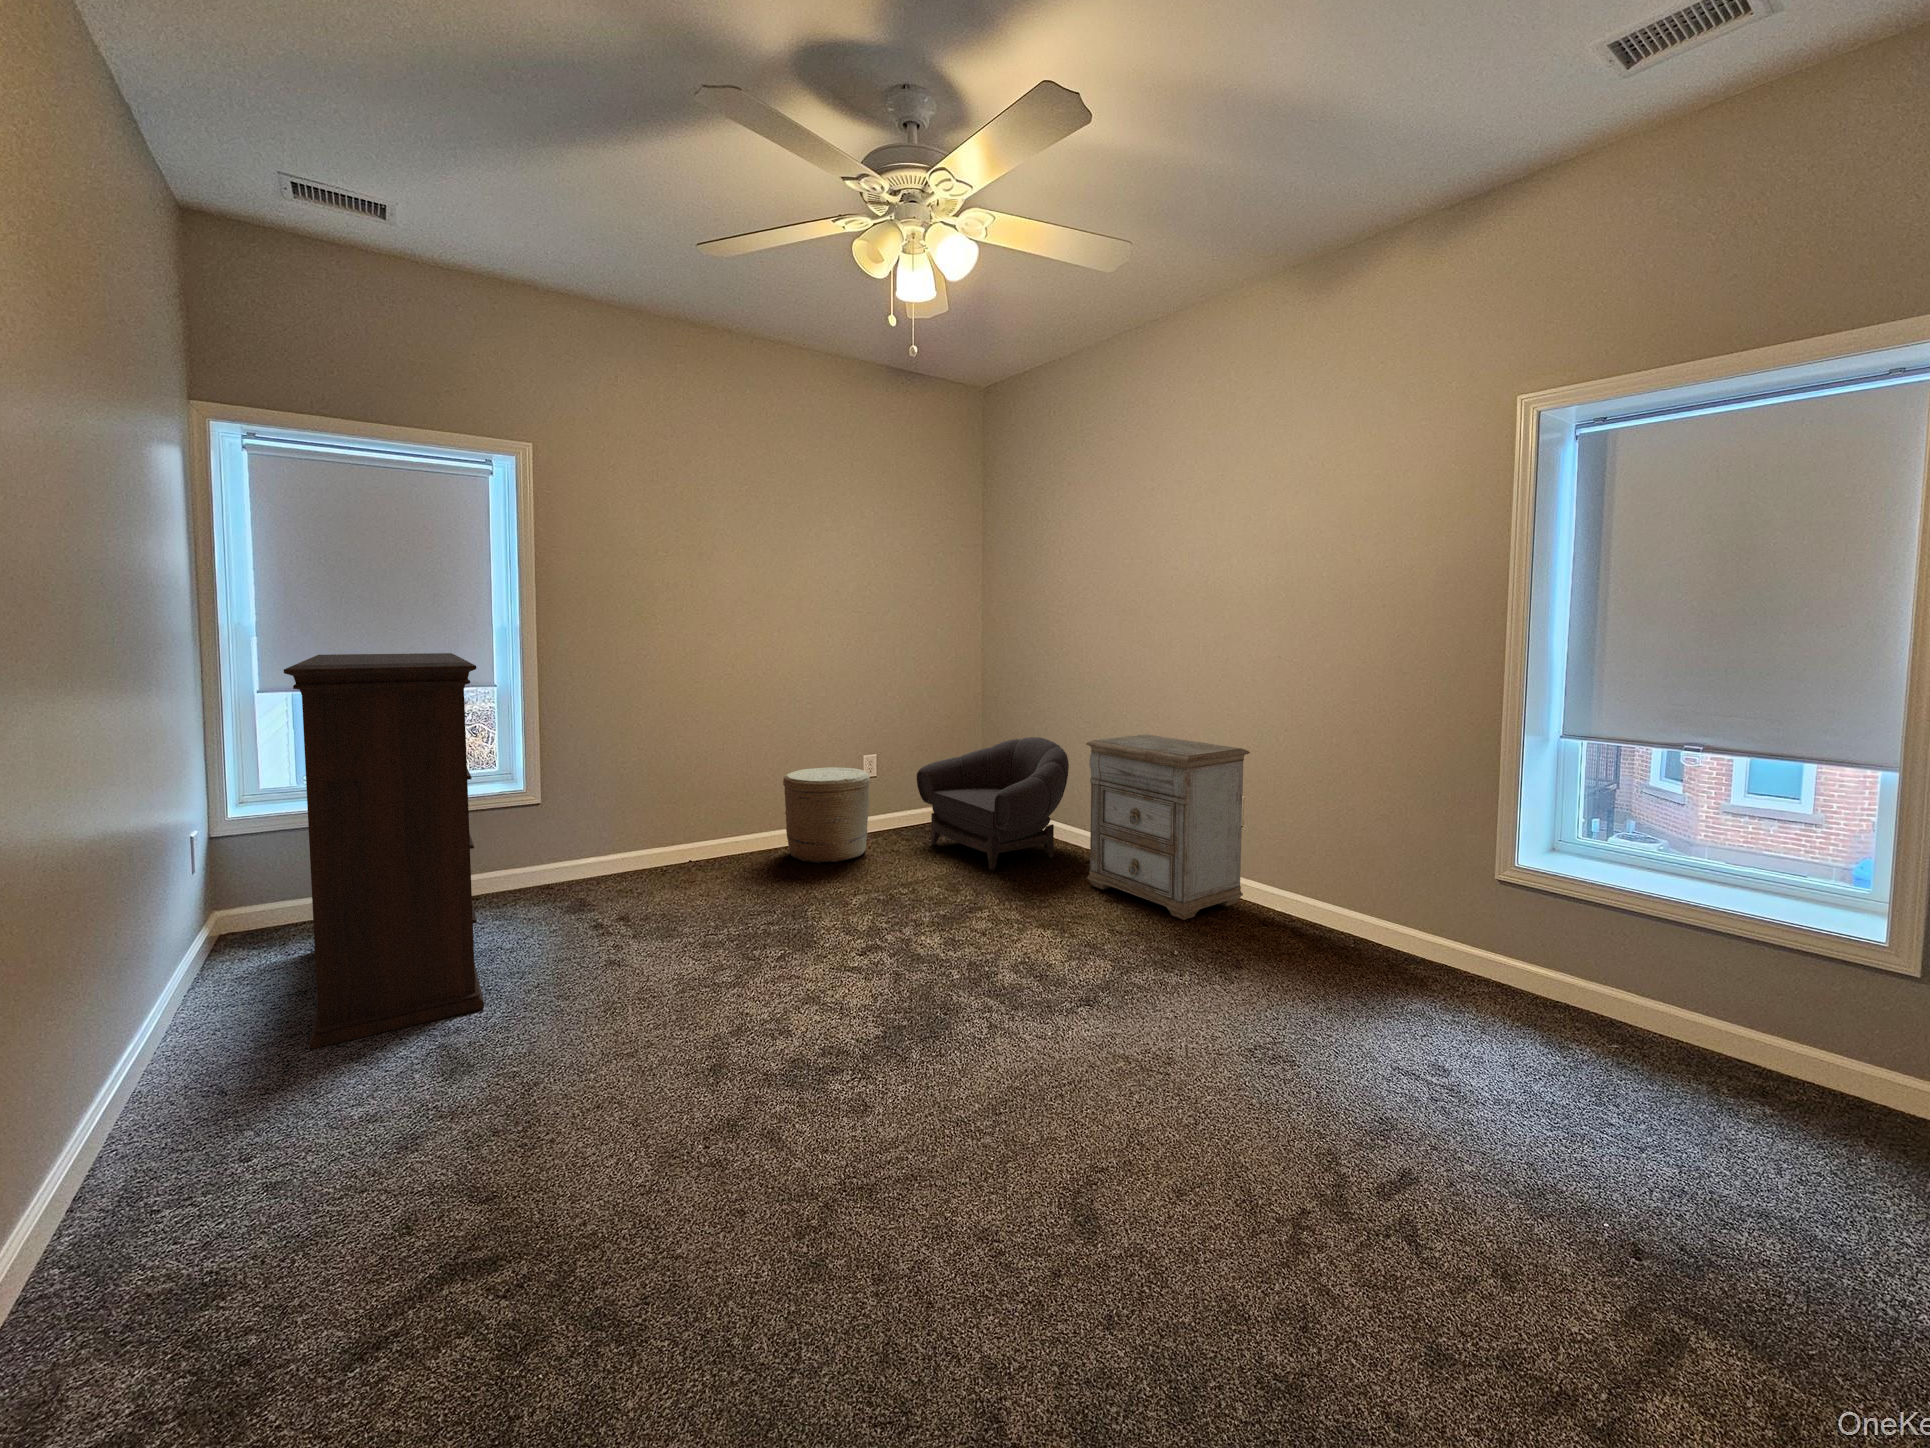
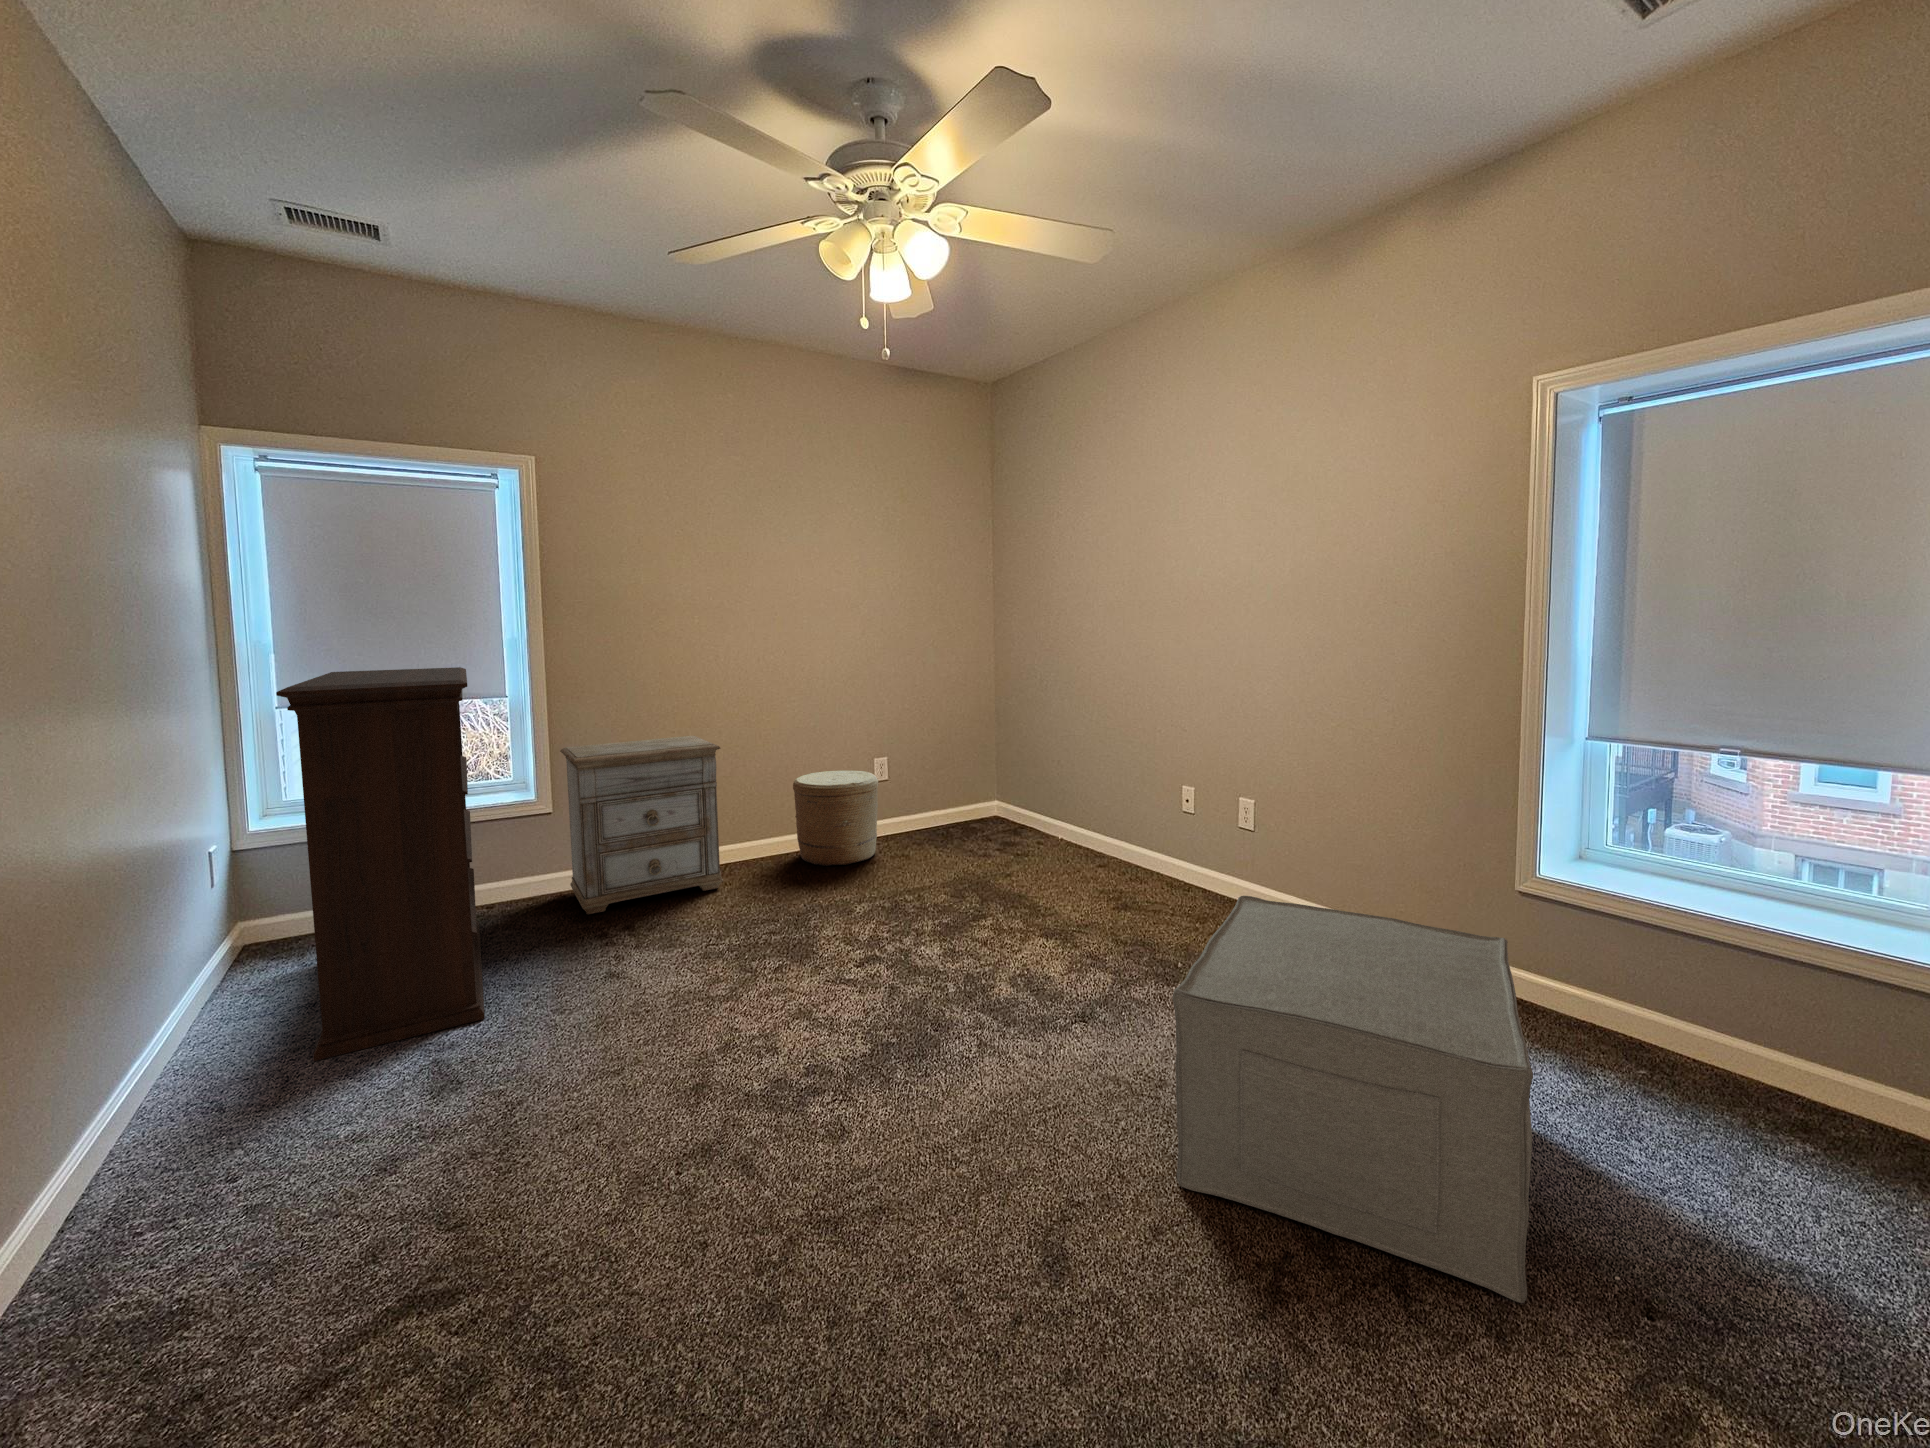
nightstand: present [1086,734,1250,920] -> present [560,736,723,914]
armchair: present [917,737,1069,870] -> none [926,738,1076,873]
ottoman: none [1195,883,1535,1248] -> present [1173,896,1533,1303]

